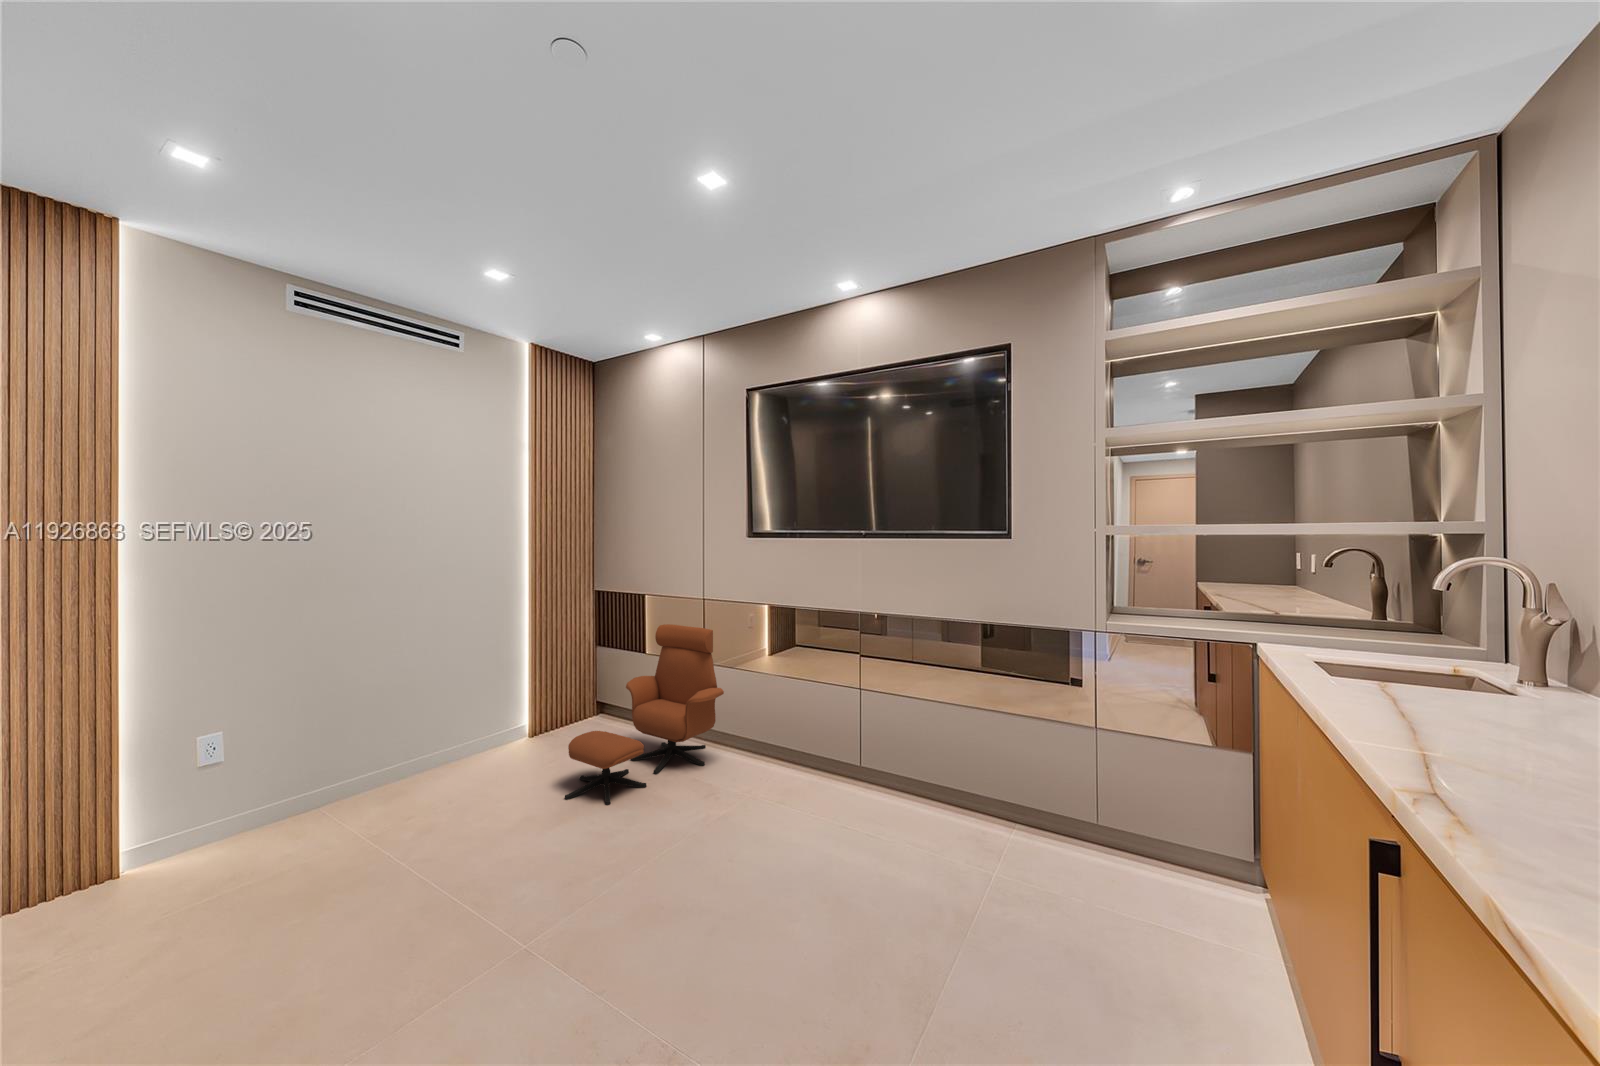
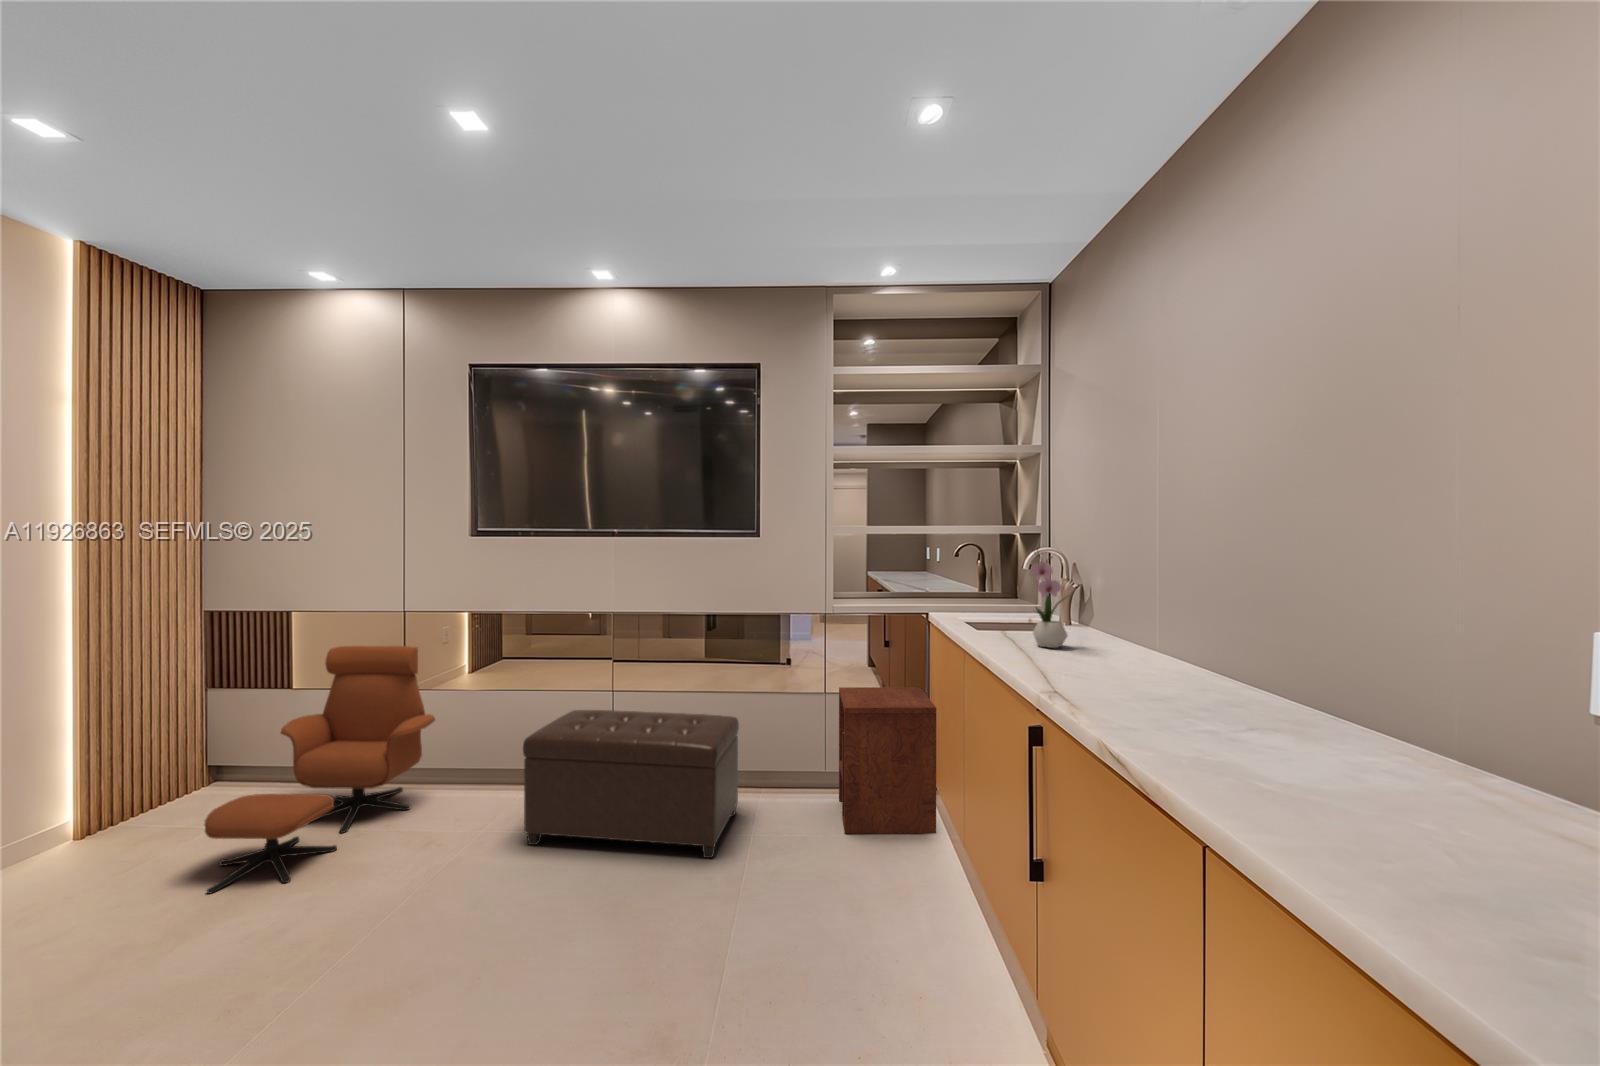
flower arrangement: none [1419,551,1520,726] -> present [1031,548,1068,648]
ottoman: none [770,703,983,891] -> present [523,710,739,858]
side table: none [1110,725,1258,957] -> present [839,687,936,834]

